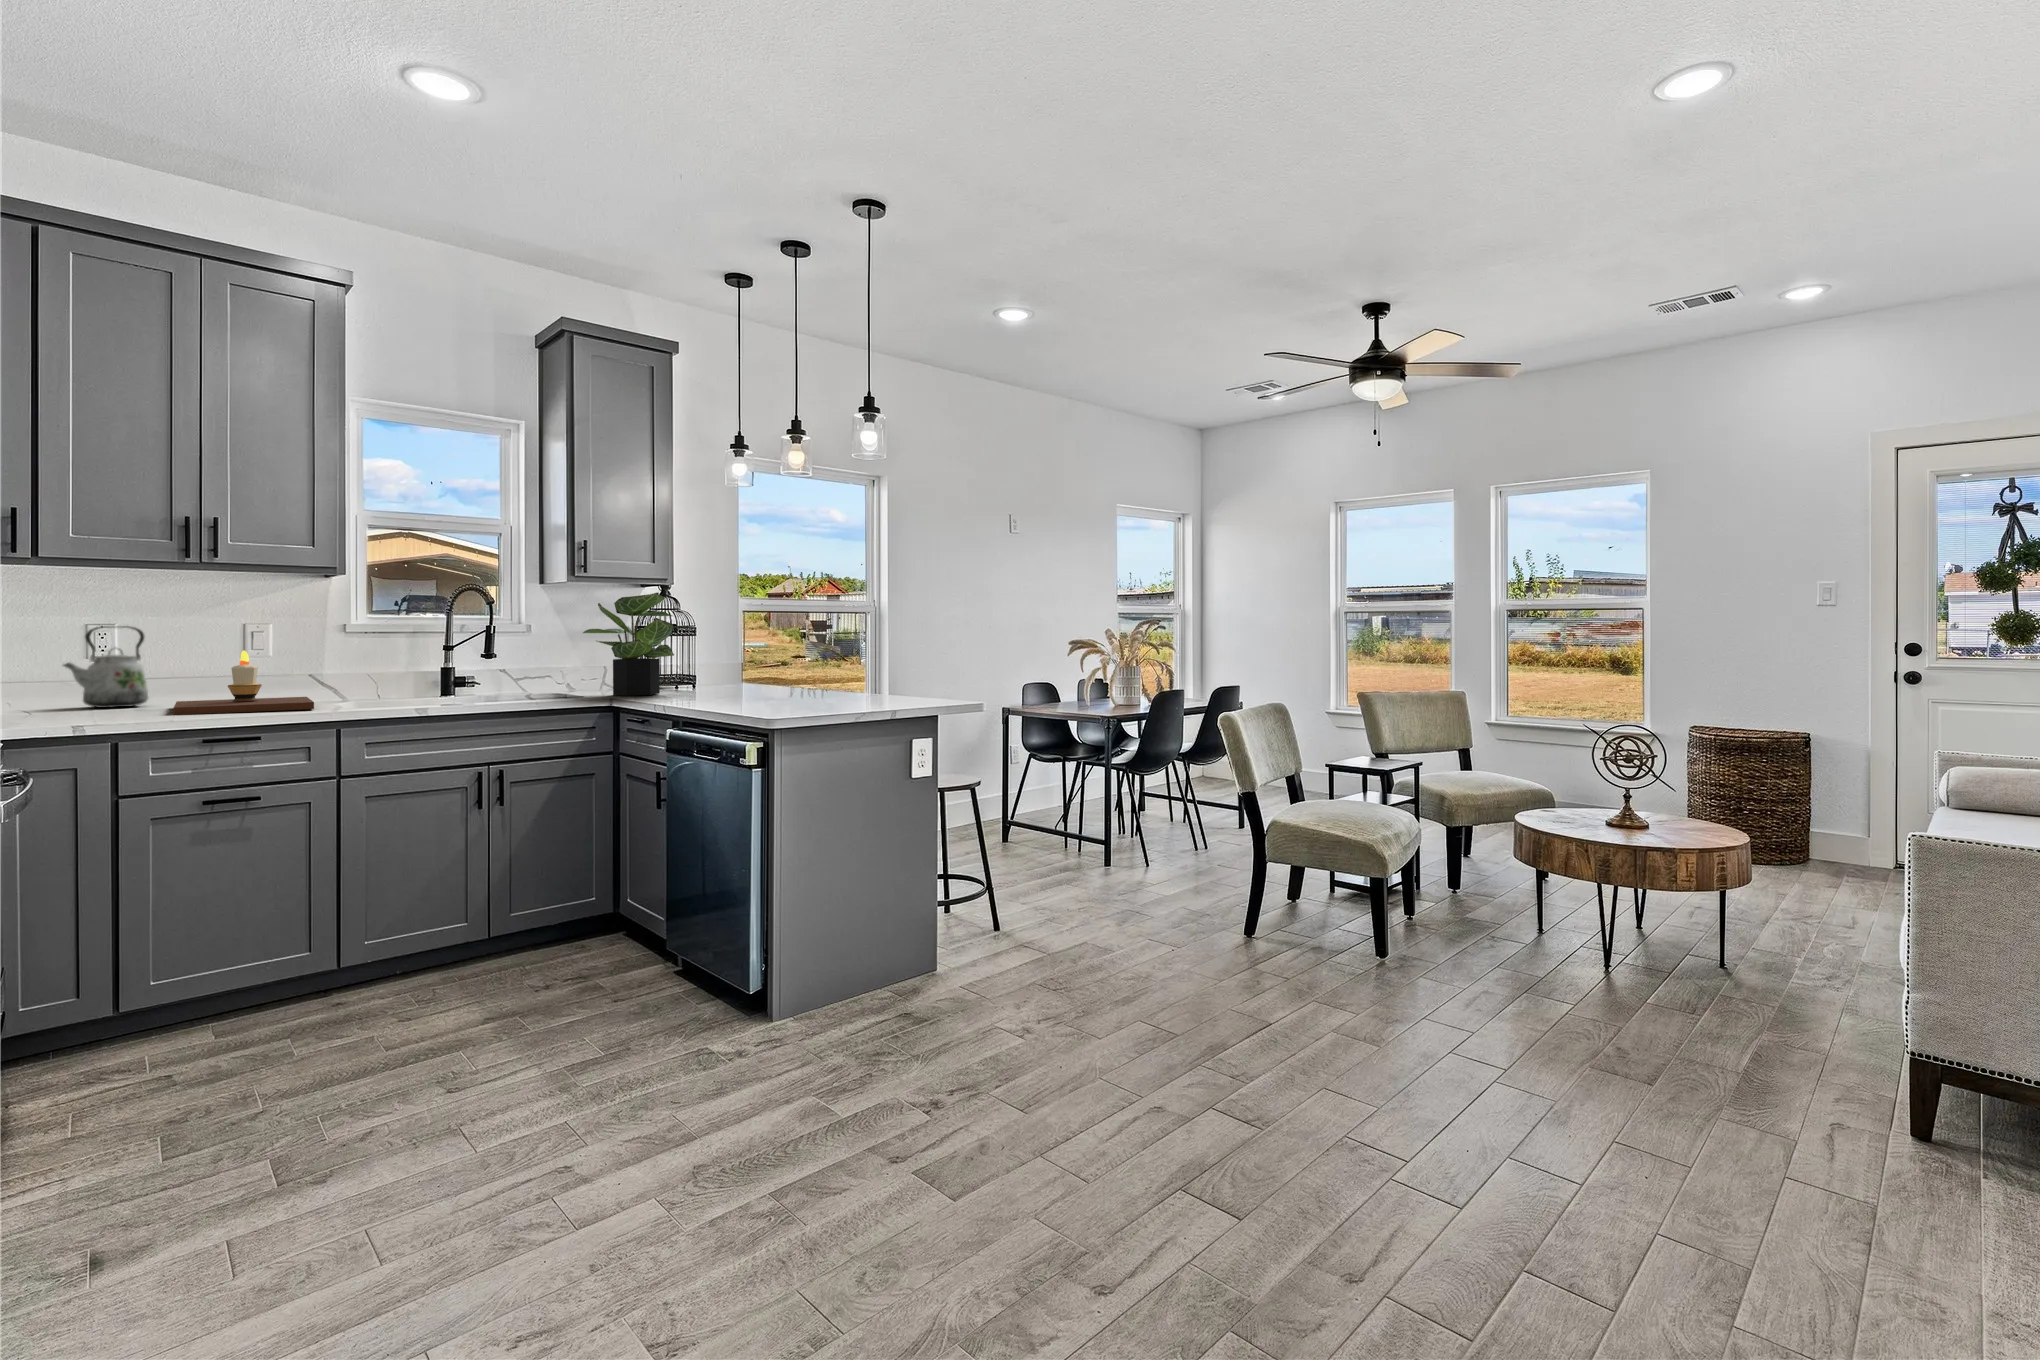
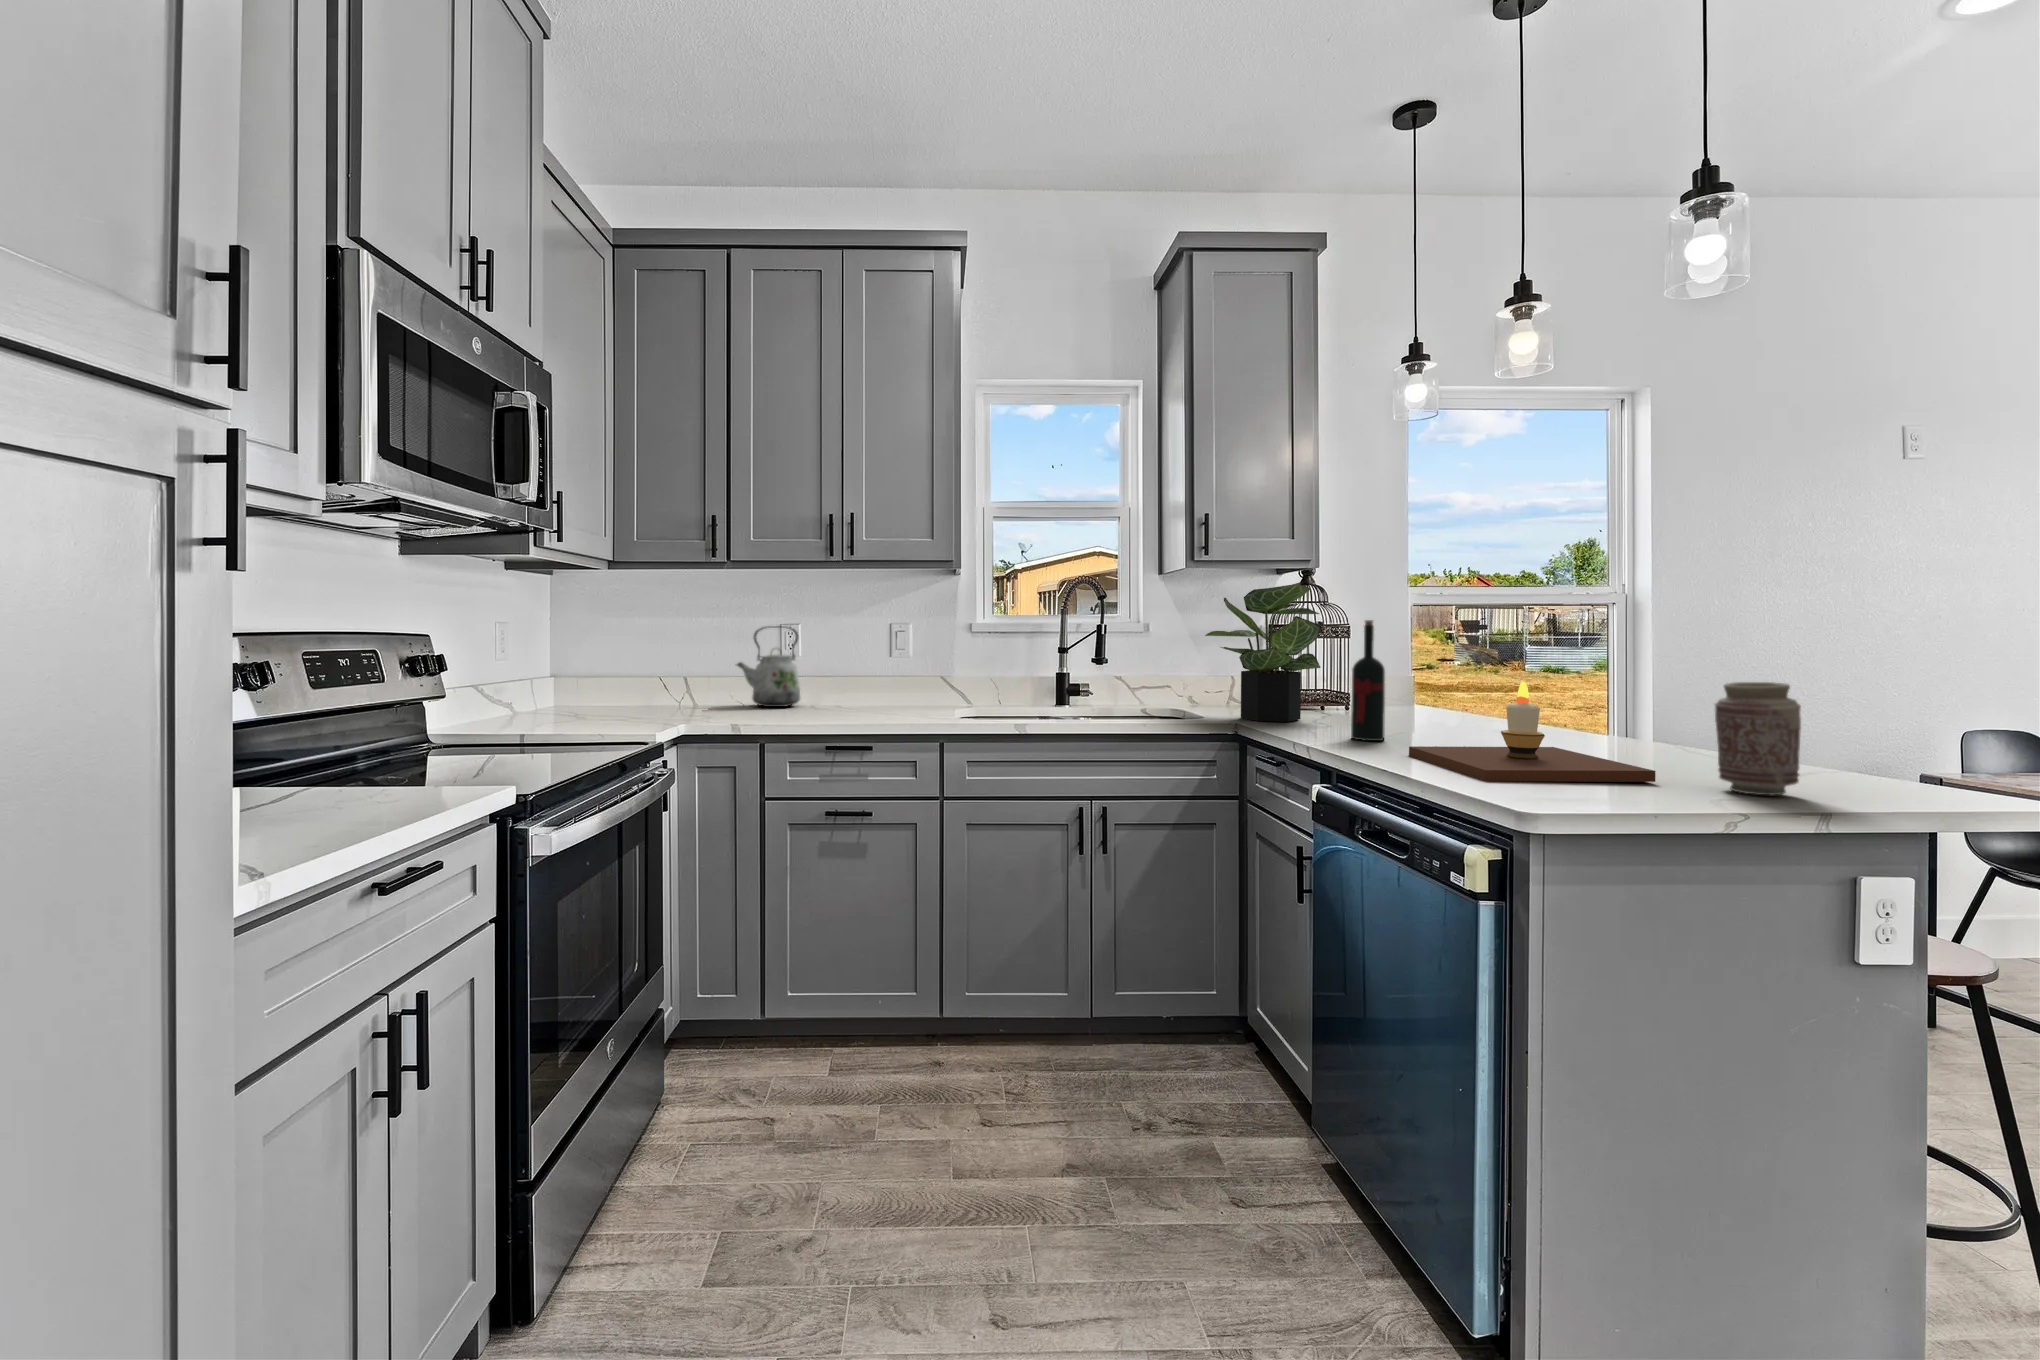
wine bottle: none [693,619,715,700] -> present [1351,620,1385,741]
vase: none [878,649,913,706] -> present [1715,682,1801,795]
candle: present [174,651,314,715] -> present [1409,682,1656,782]

